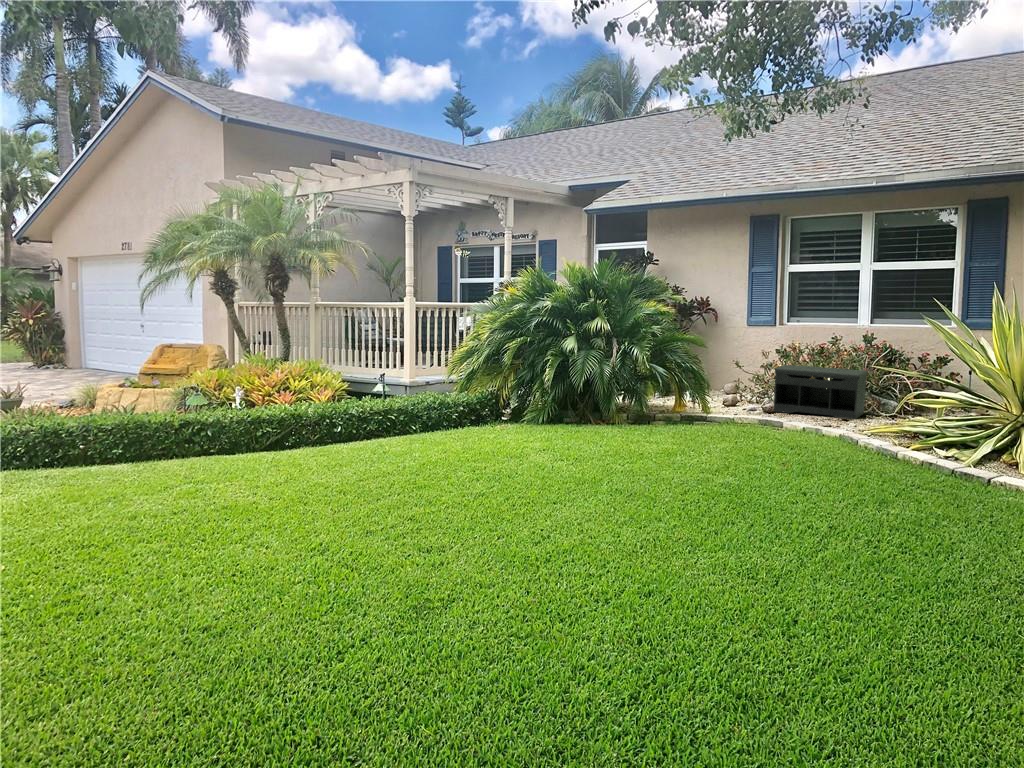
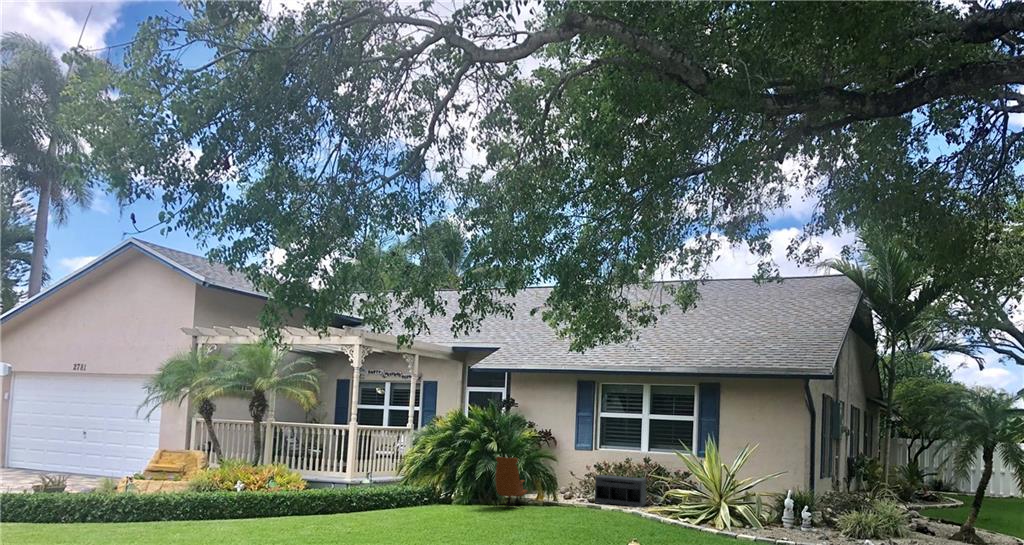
lounge chair: none [594,343,658,429] -> present [494,457,527,508]

